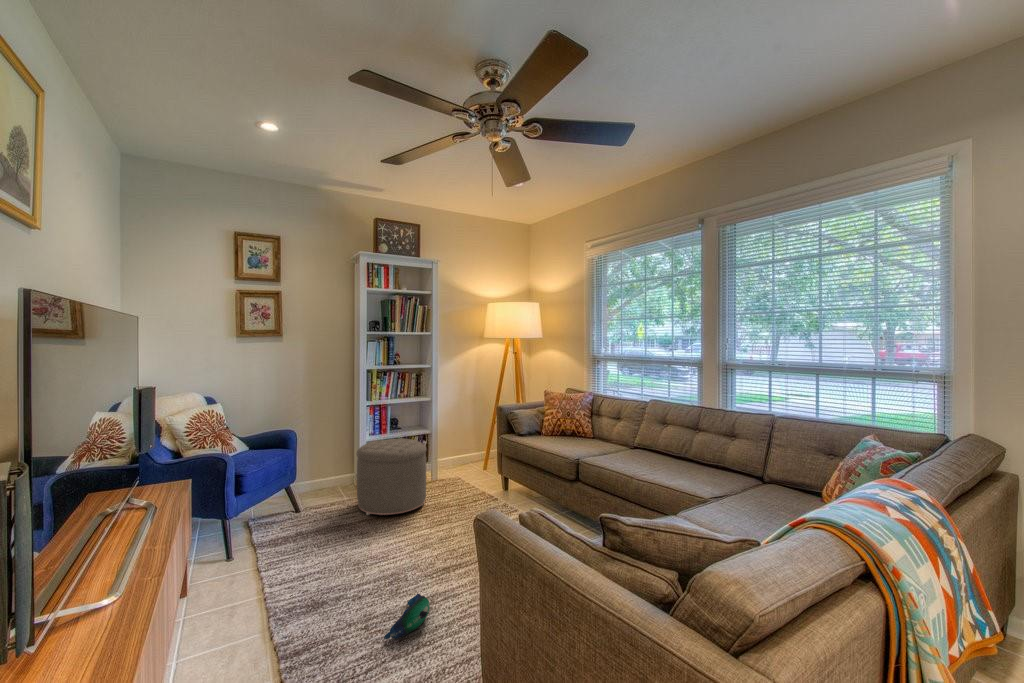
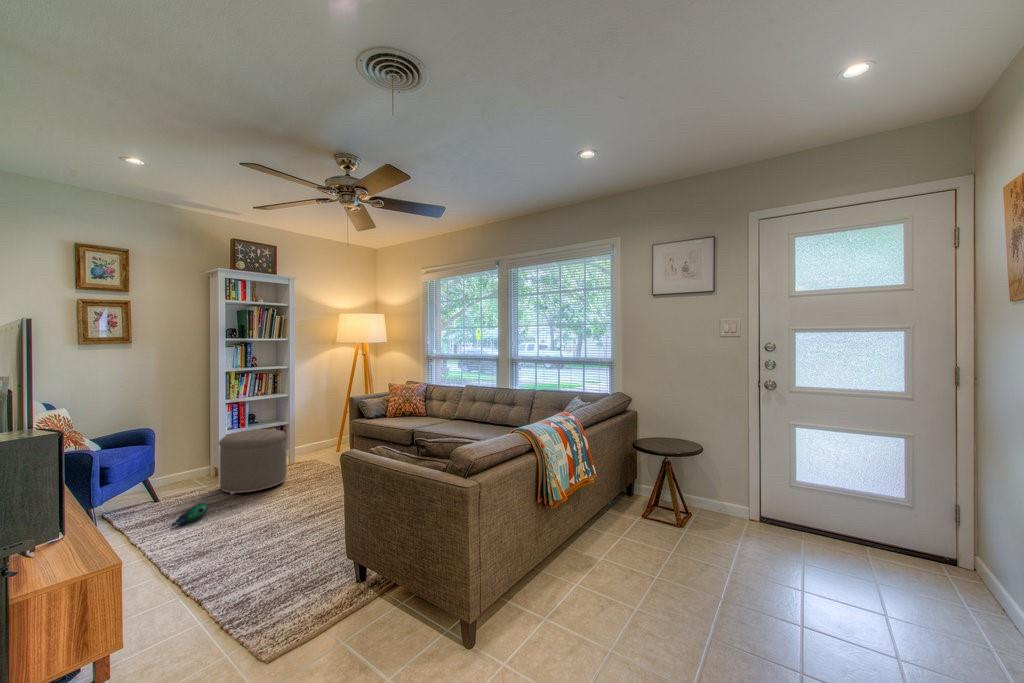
plush toy: present [384,594,430,640] -> present [171,503,207,527]

